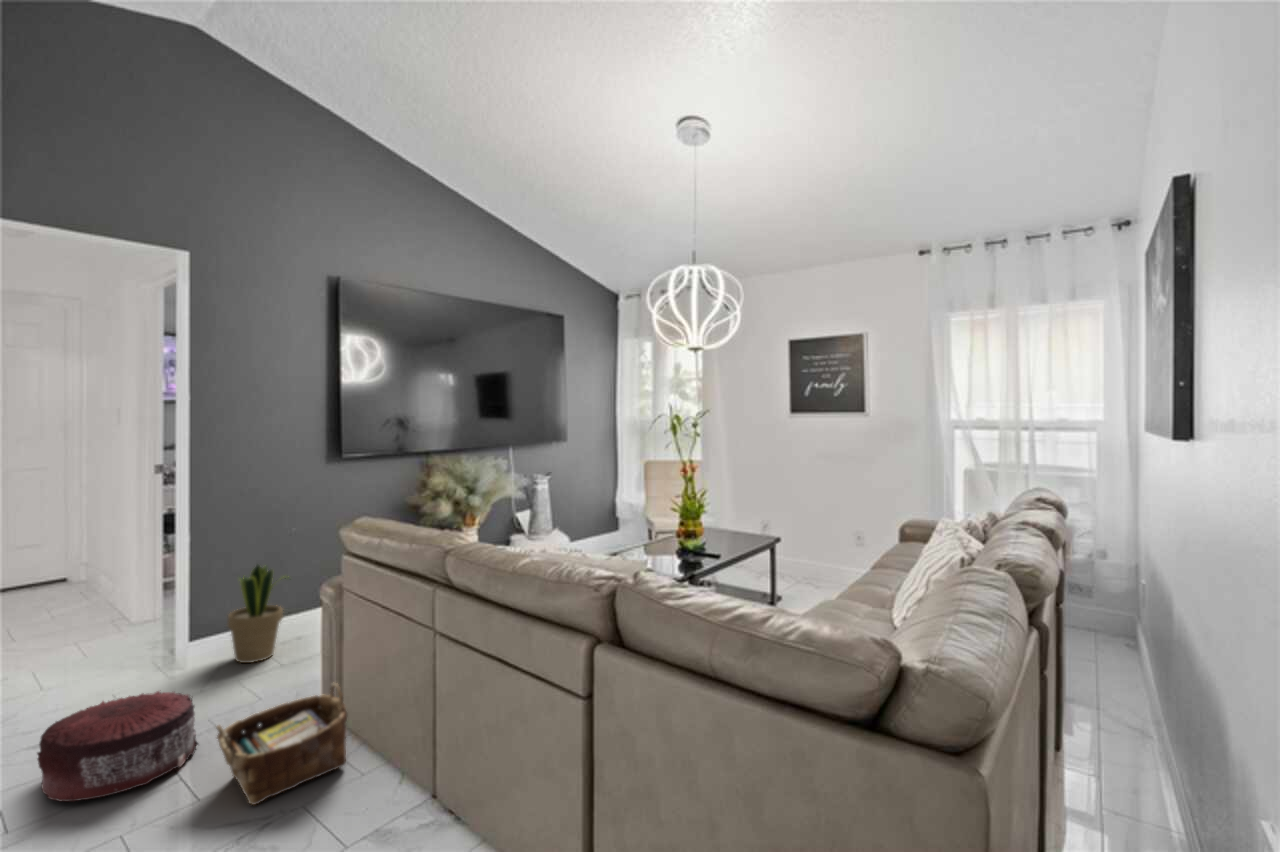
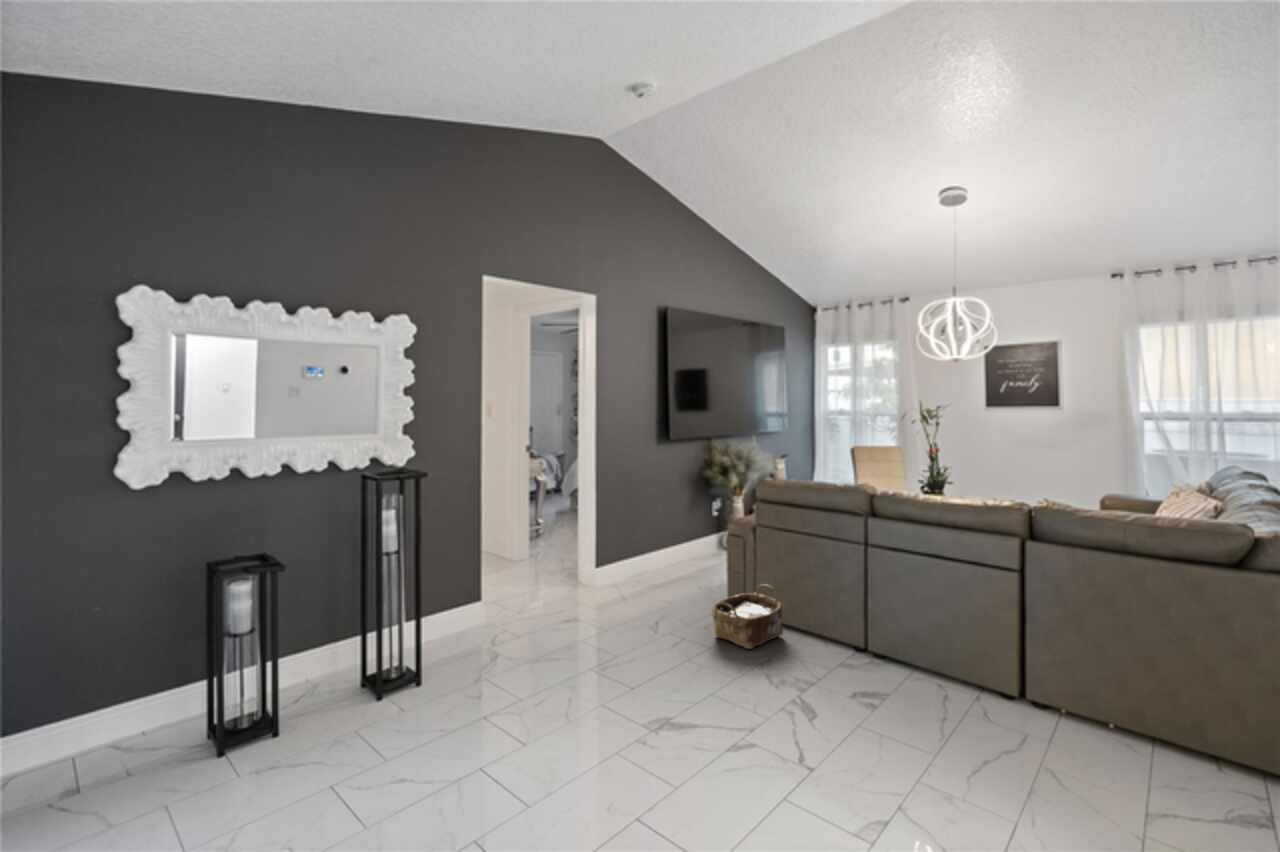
potted plant: present [228,565,283,663] -> none [614,516,650,586]
pouf: present [37,691,198,801] -> none [603,588,677,644]

